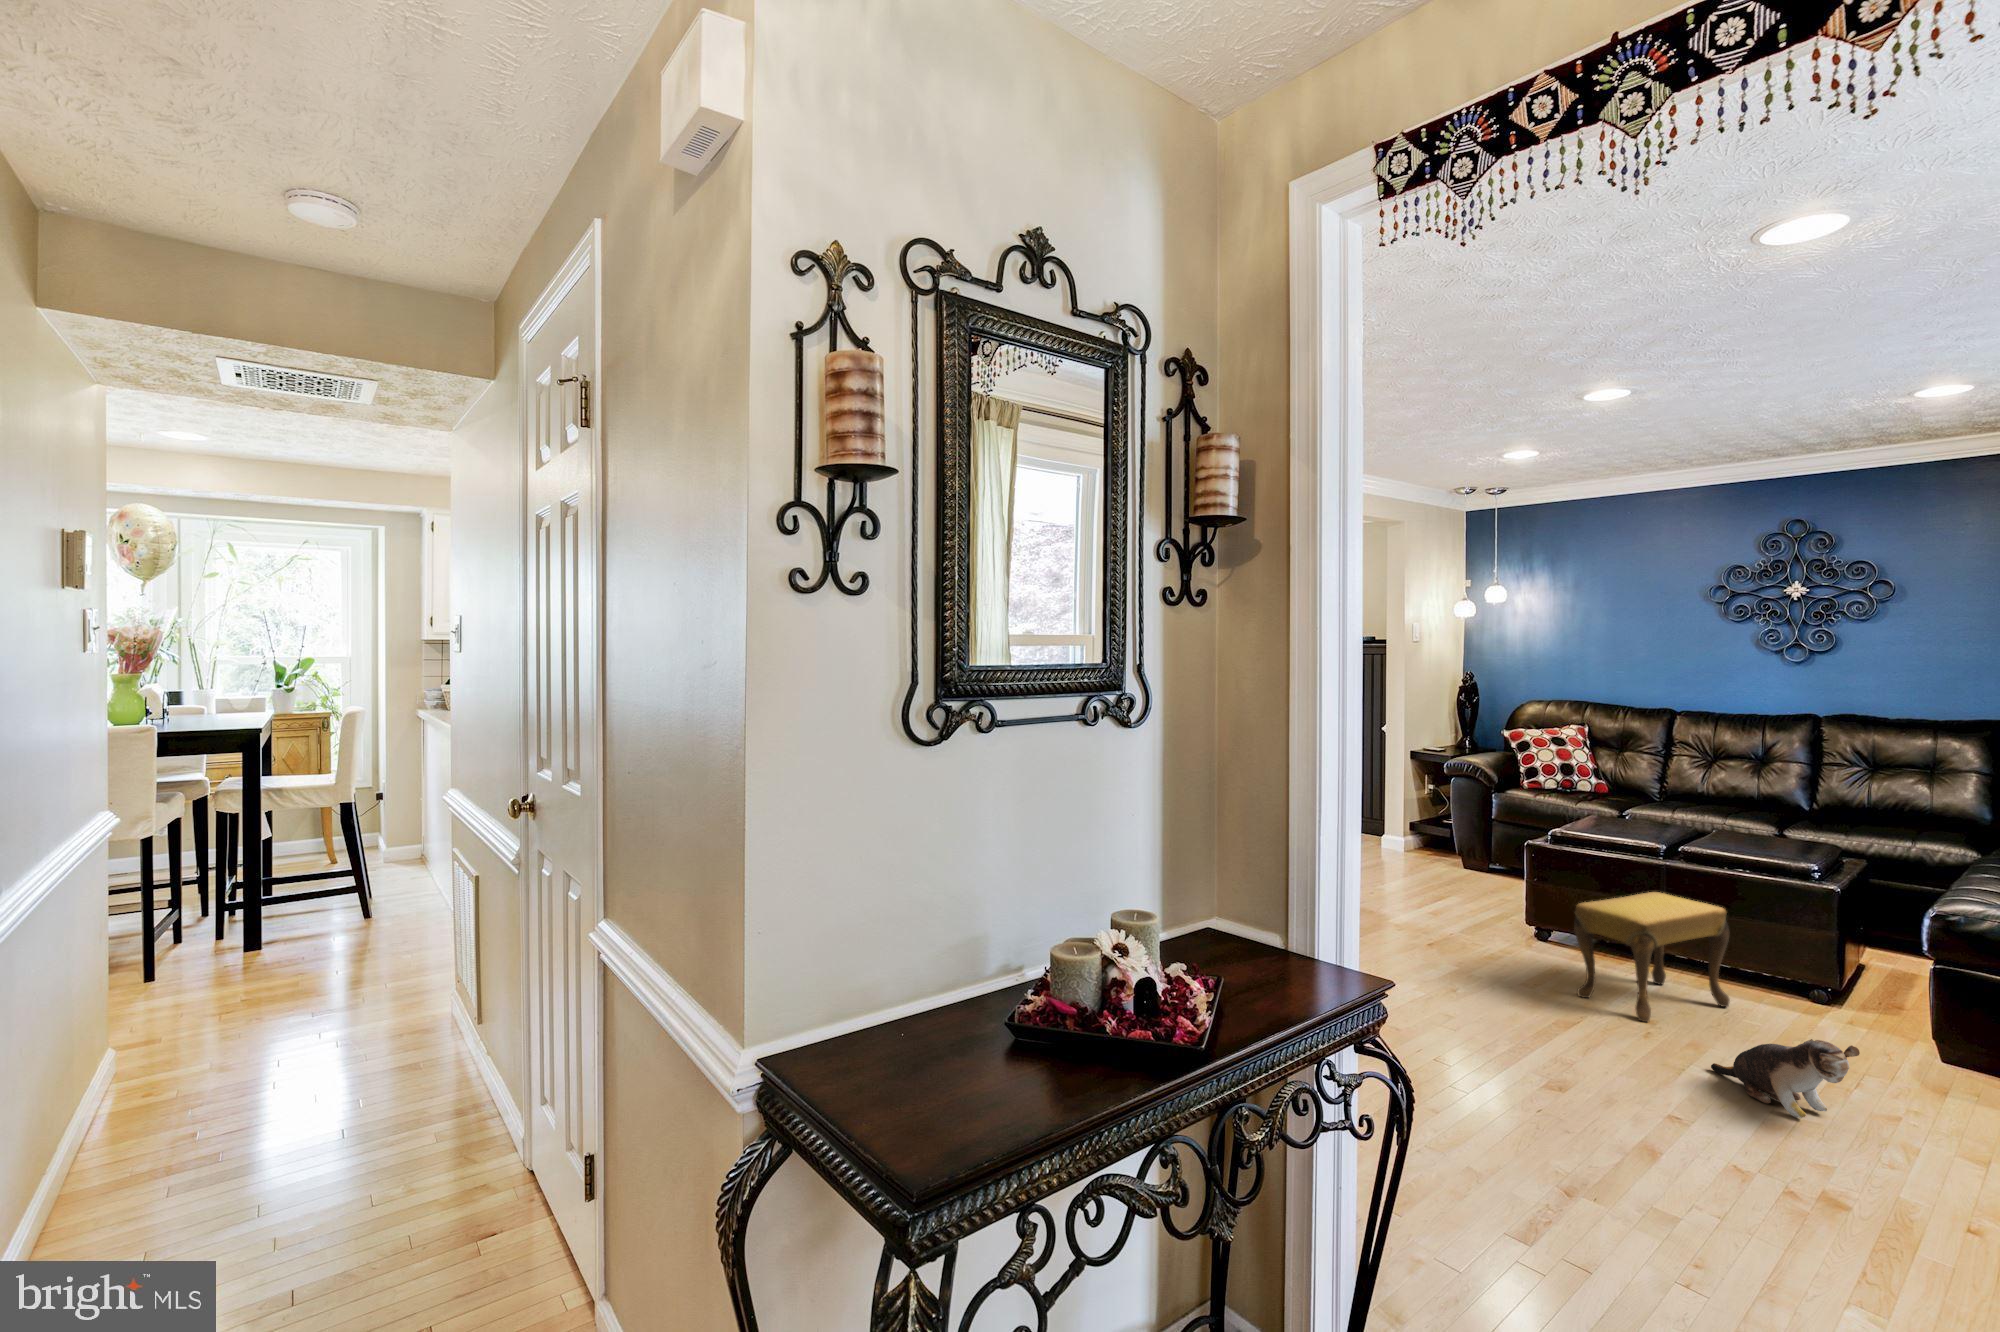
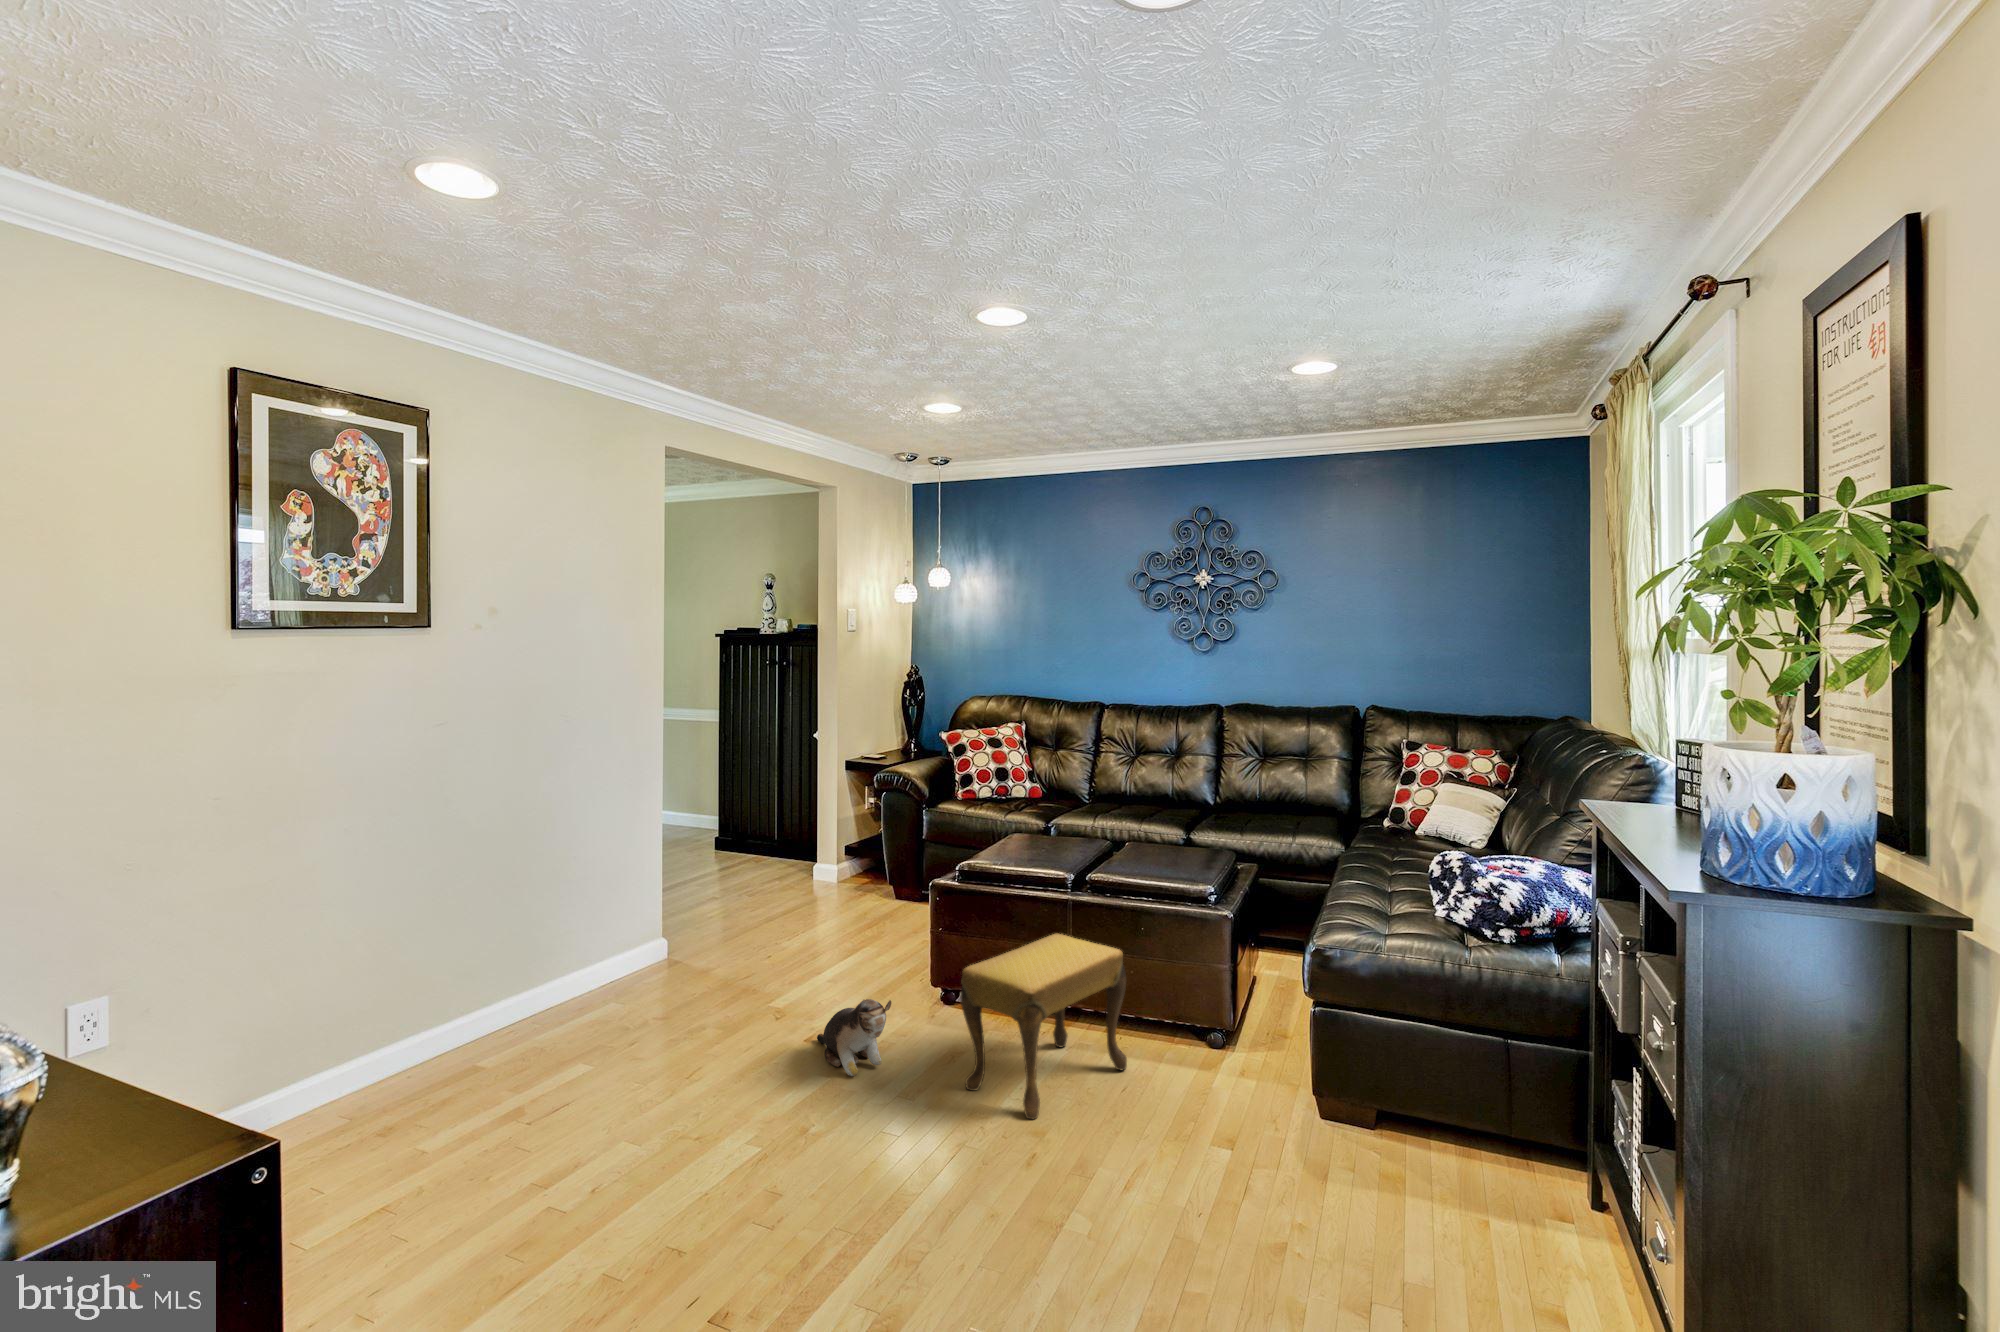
plush toy: present [1711,1039,1860,1118] -> present [817,999,891,1076]

